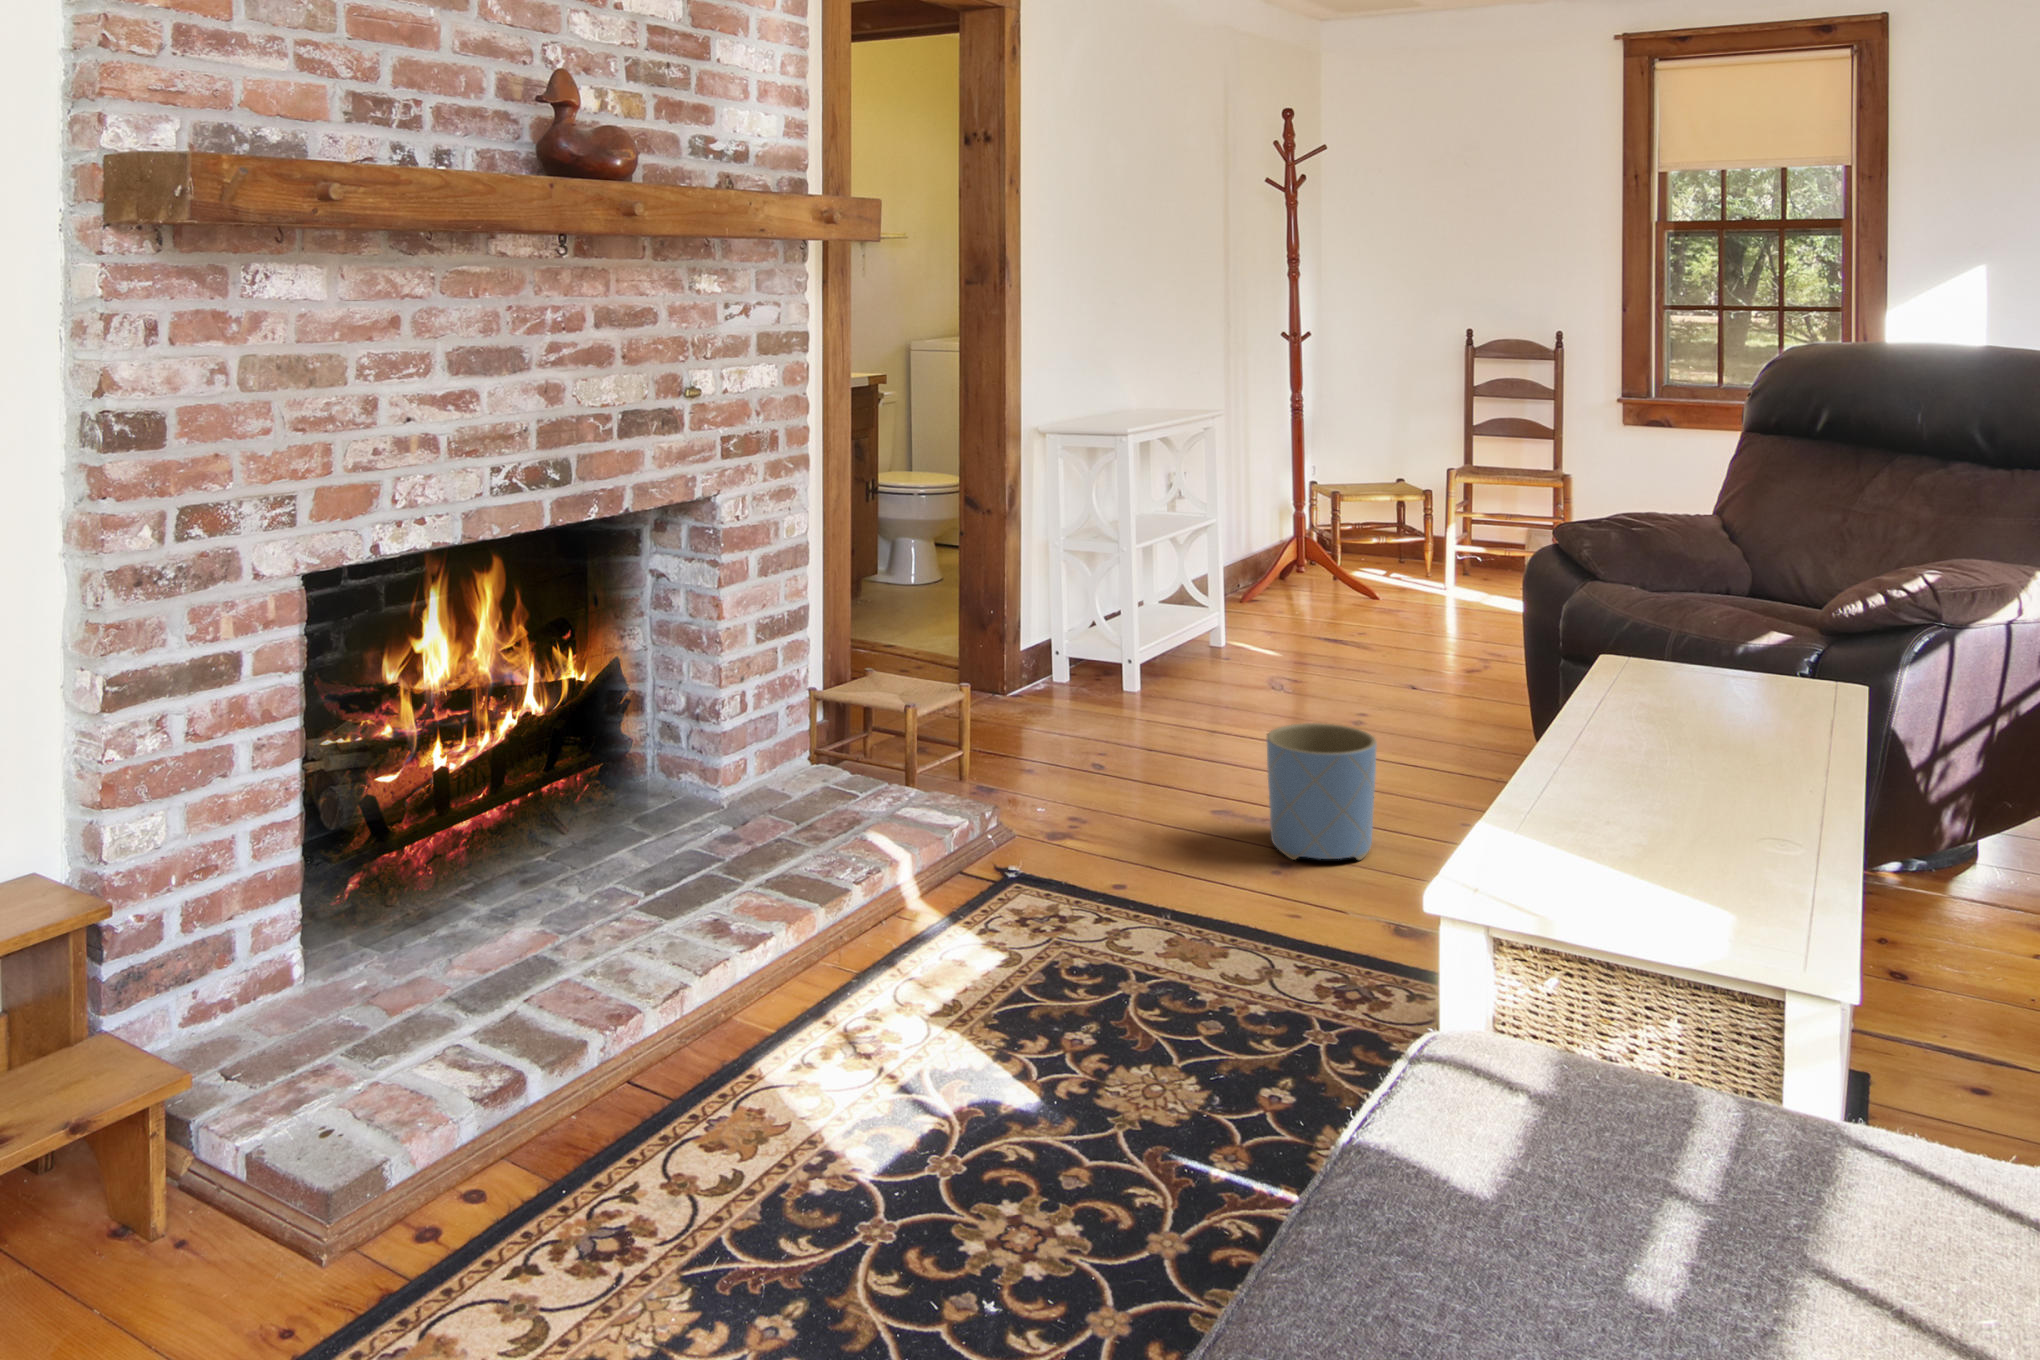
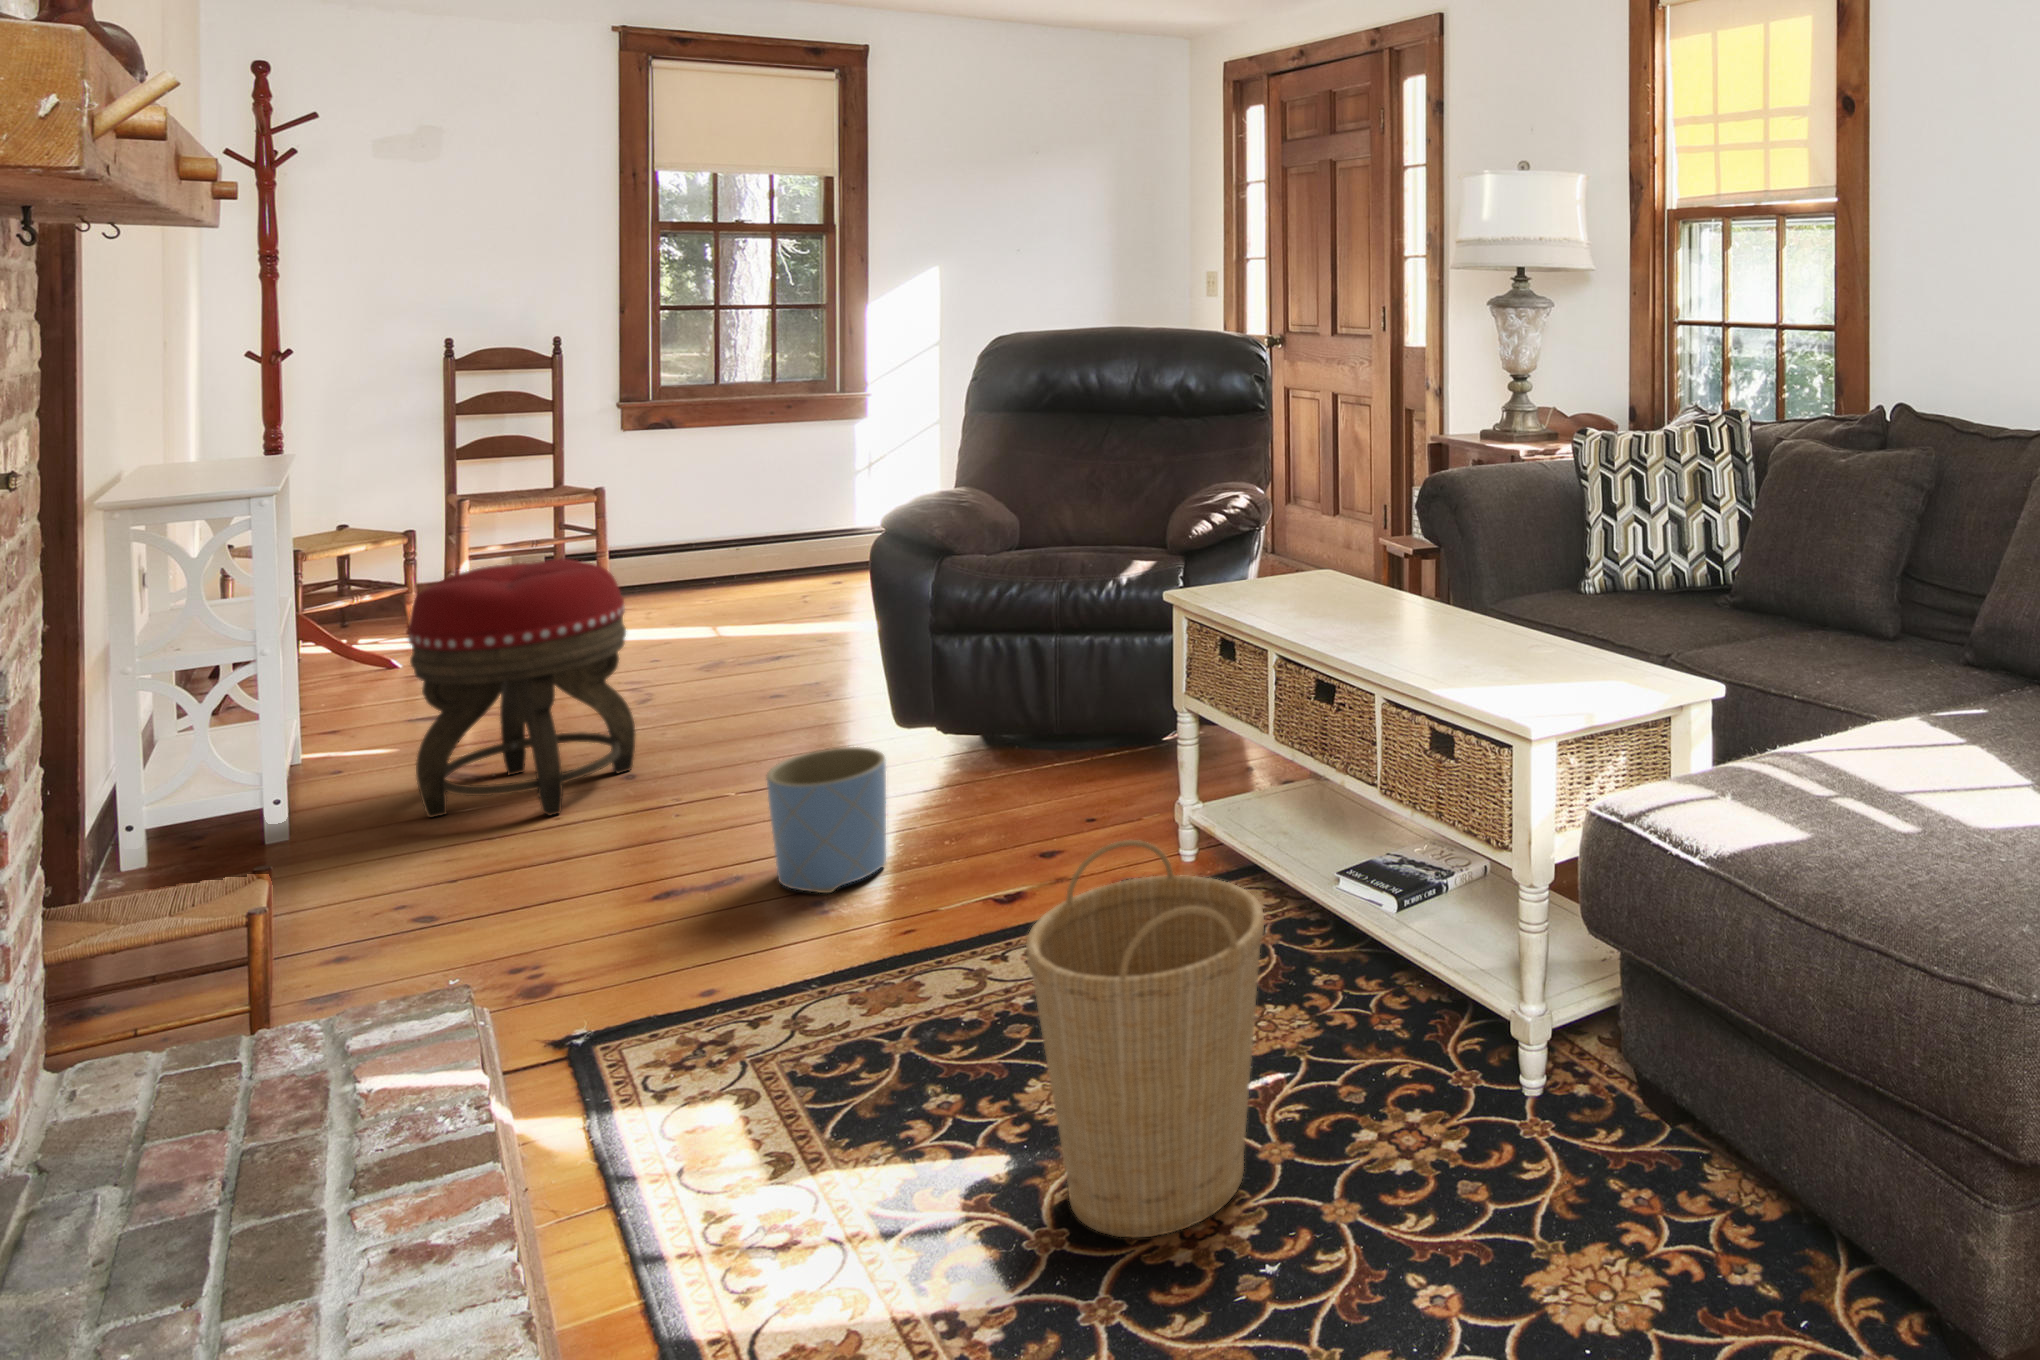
footstool: none [1192,508,1354,729] -> present [408,558,636,818]
basket: none [945,830,1190,1248] -> present [1026,840,1264,1238]

